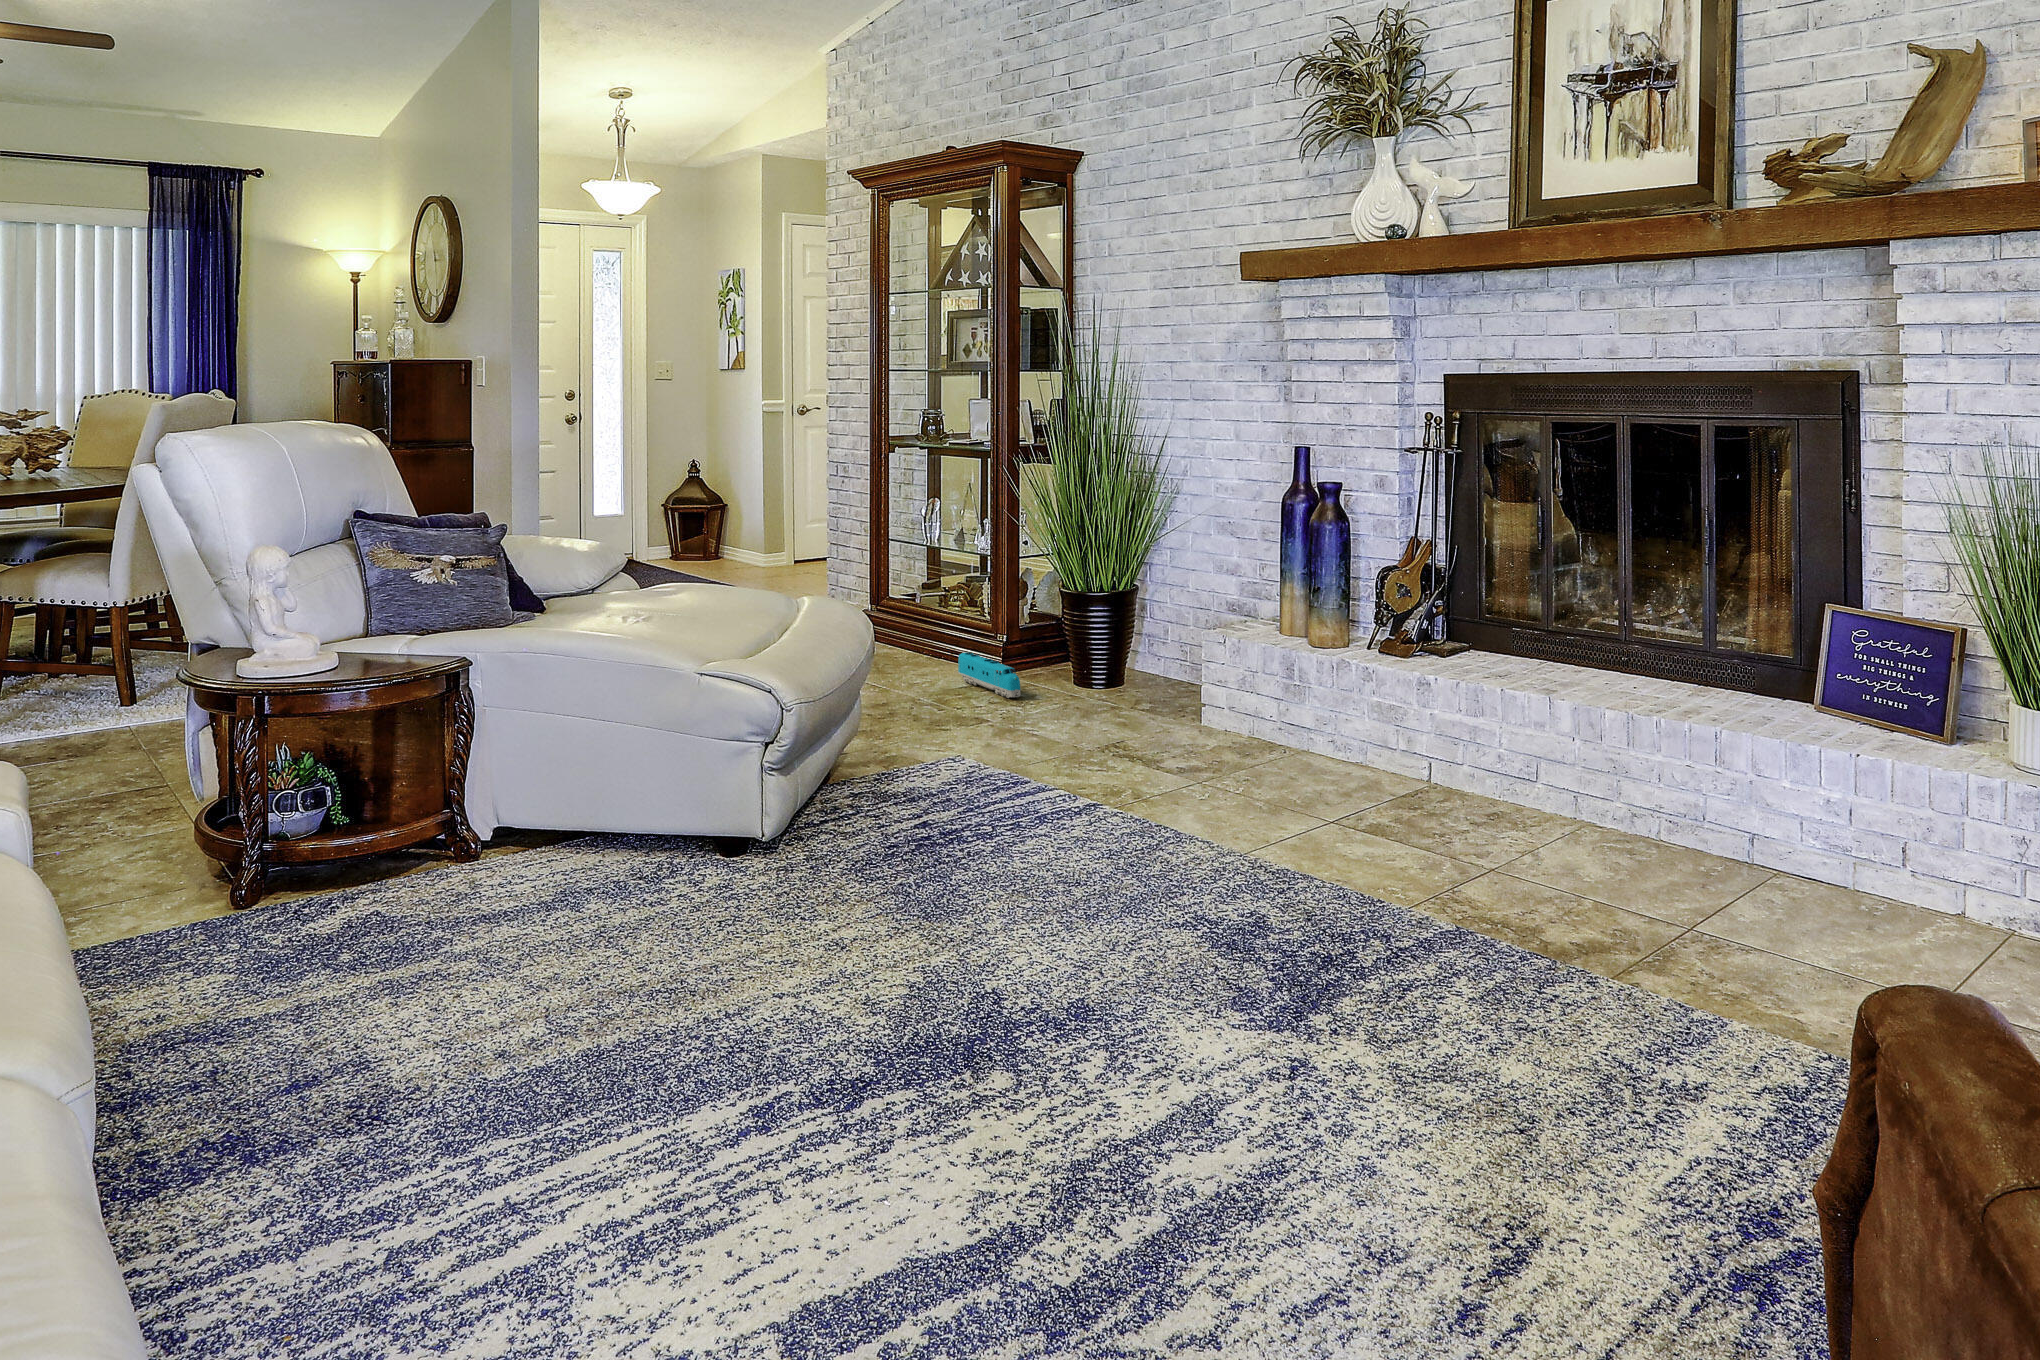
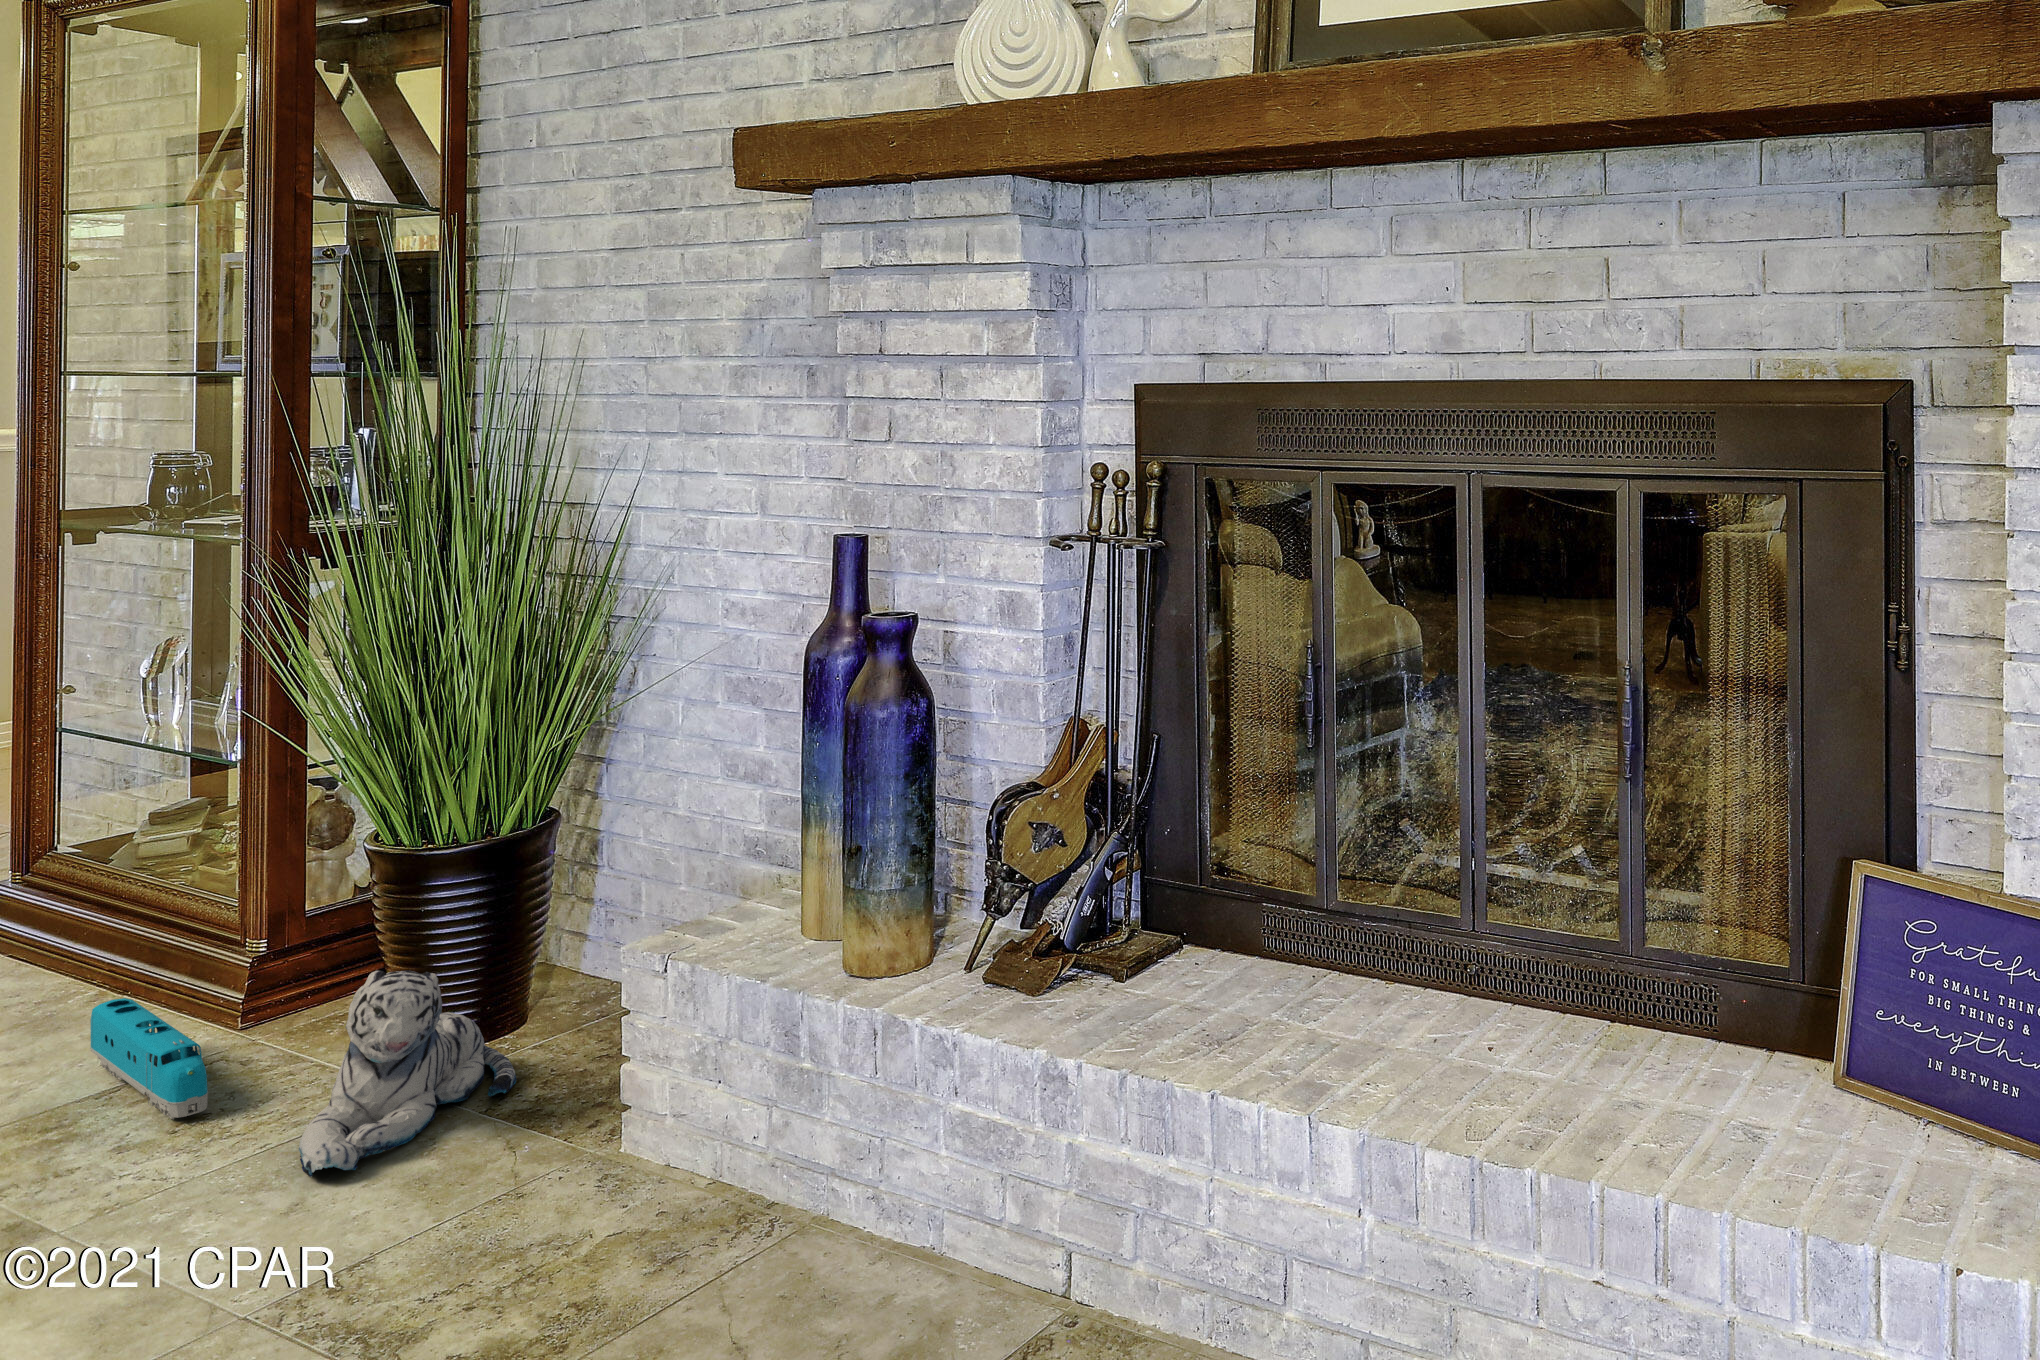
plush toy: none [1070,639,1144,719] -> present [299,970,517,1177]

